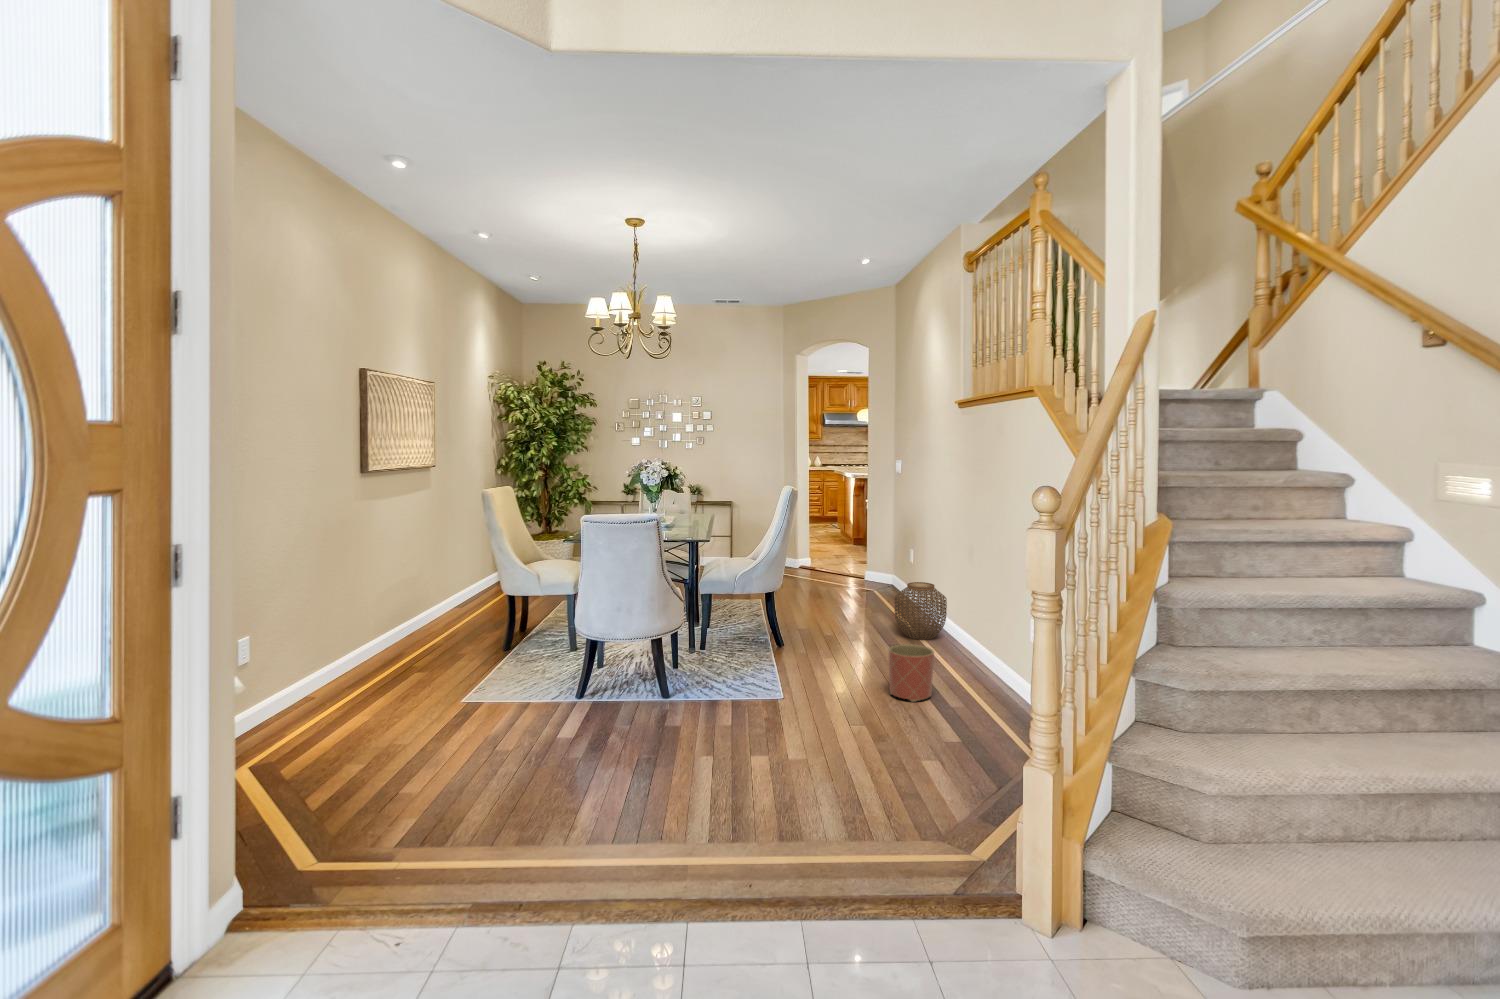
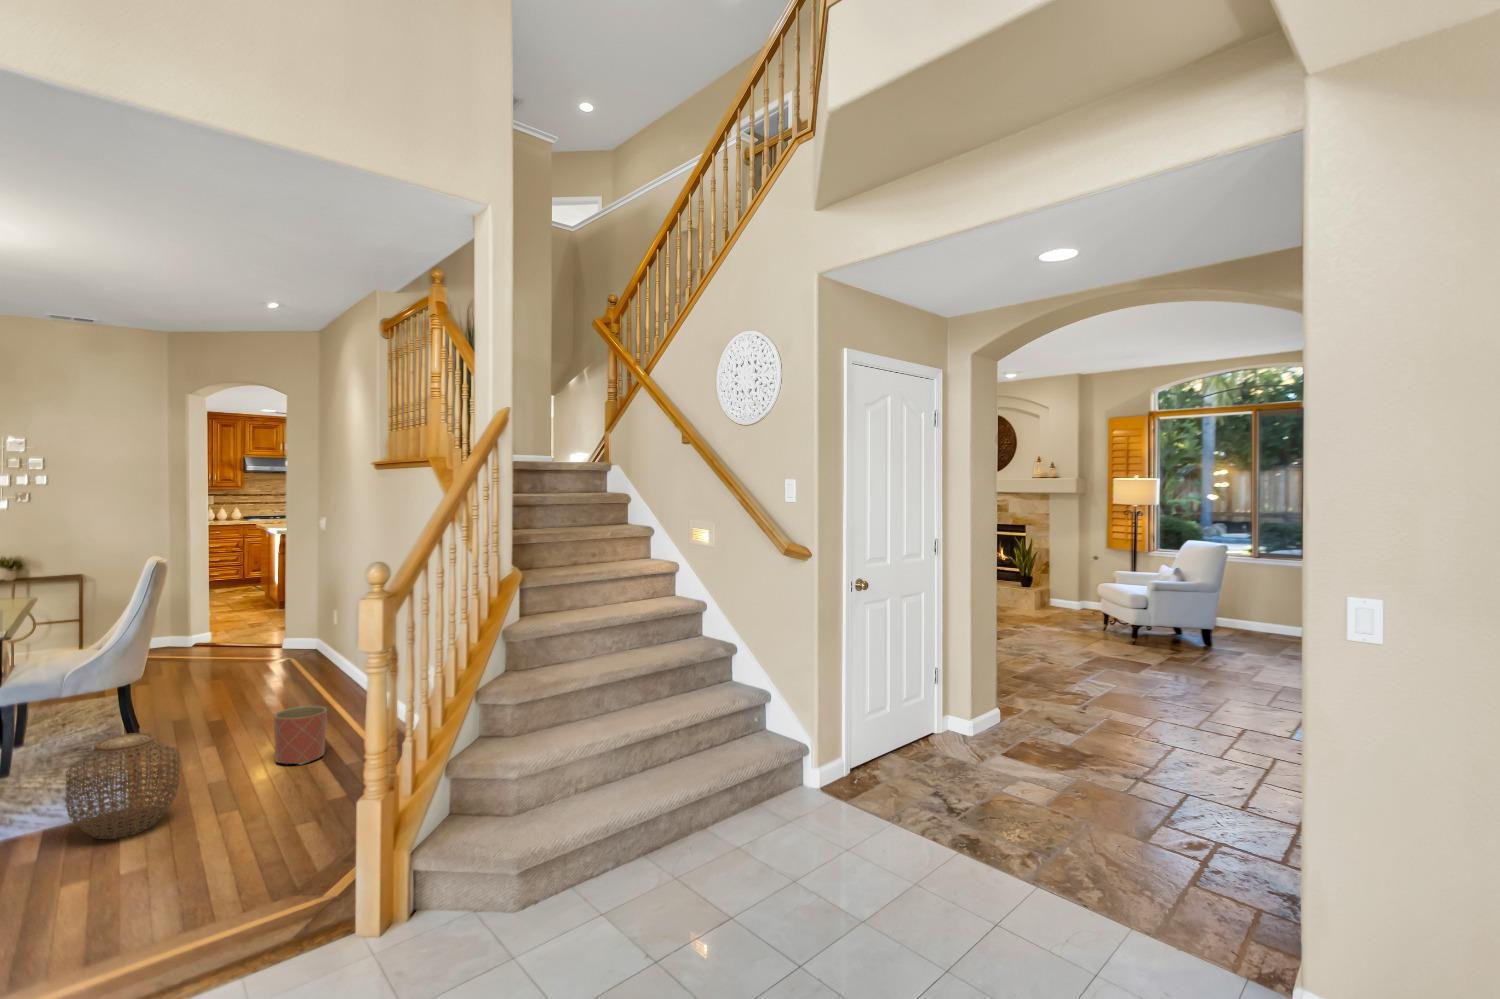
woven basket: present [895,582,947,640] -> present [66,733,179,839]

